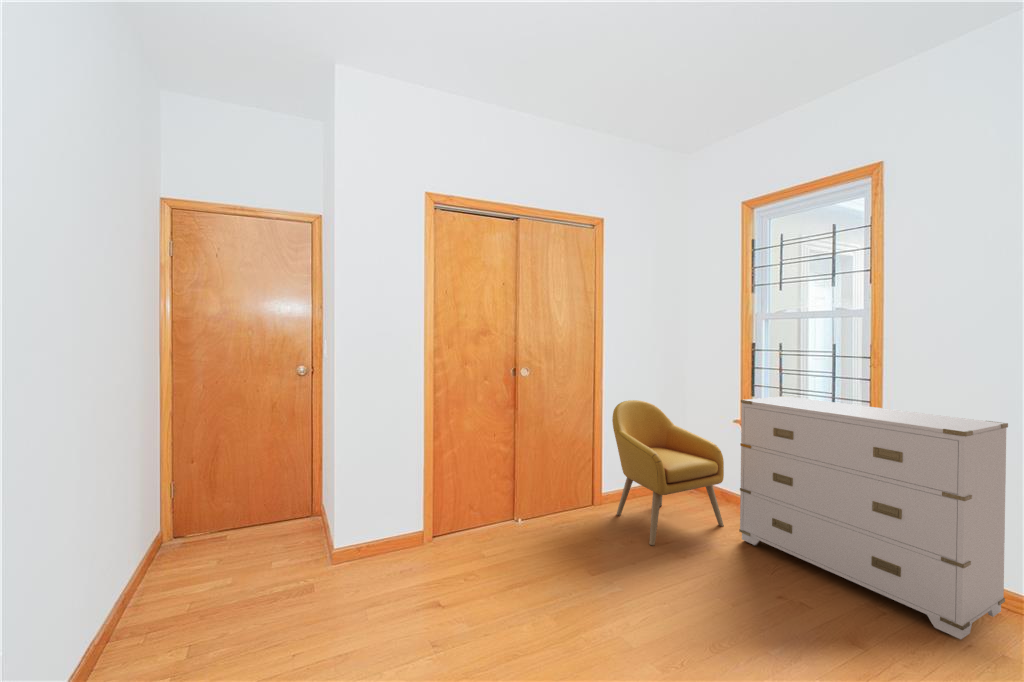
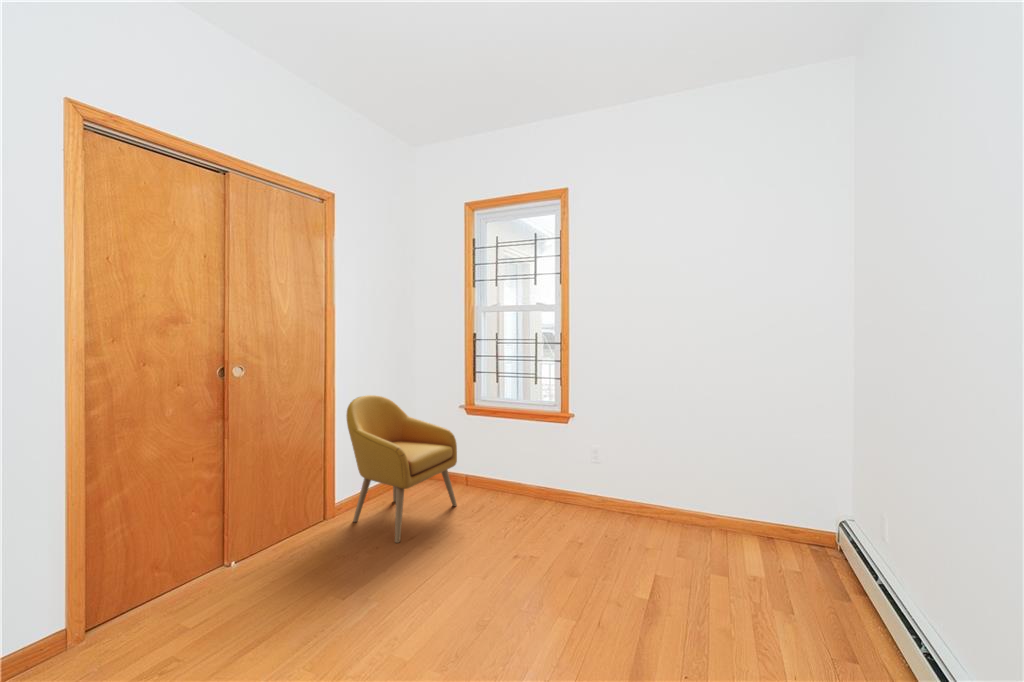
dresser: present [739,396,1008,639] -> none [472,379,638,542]

